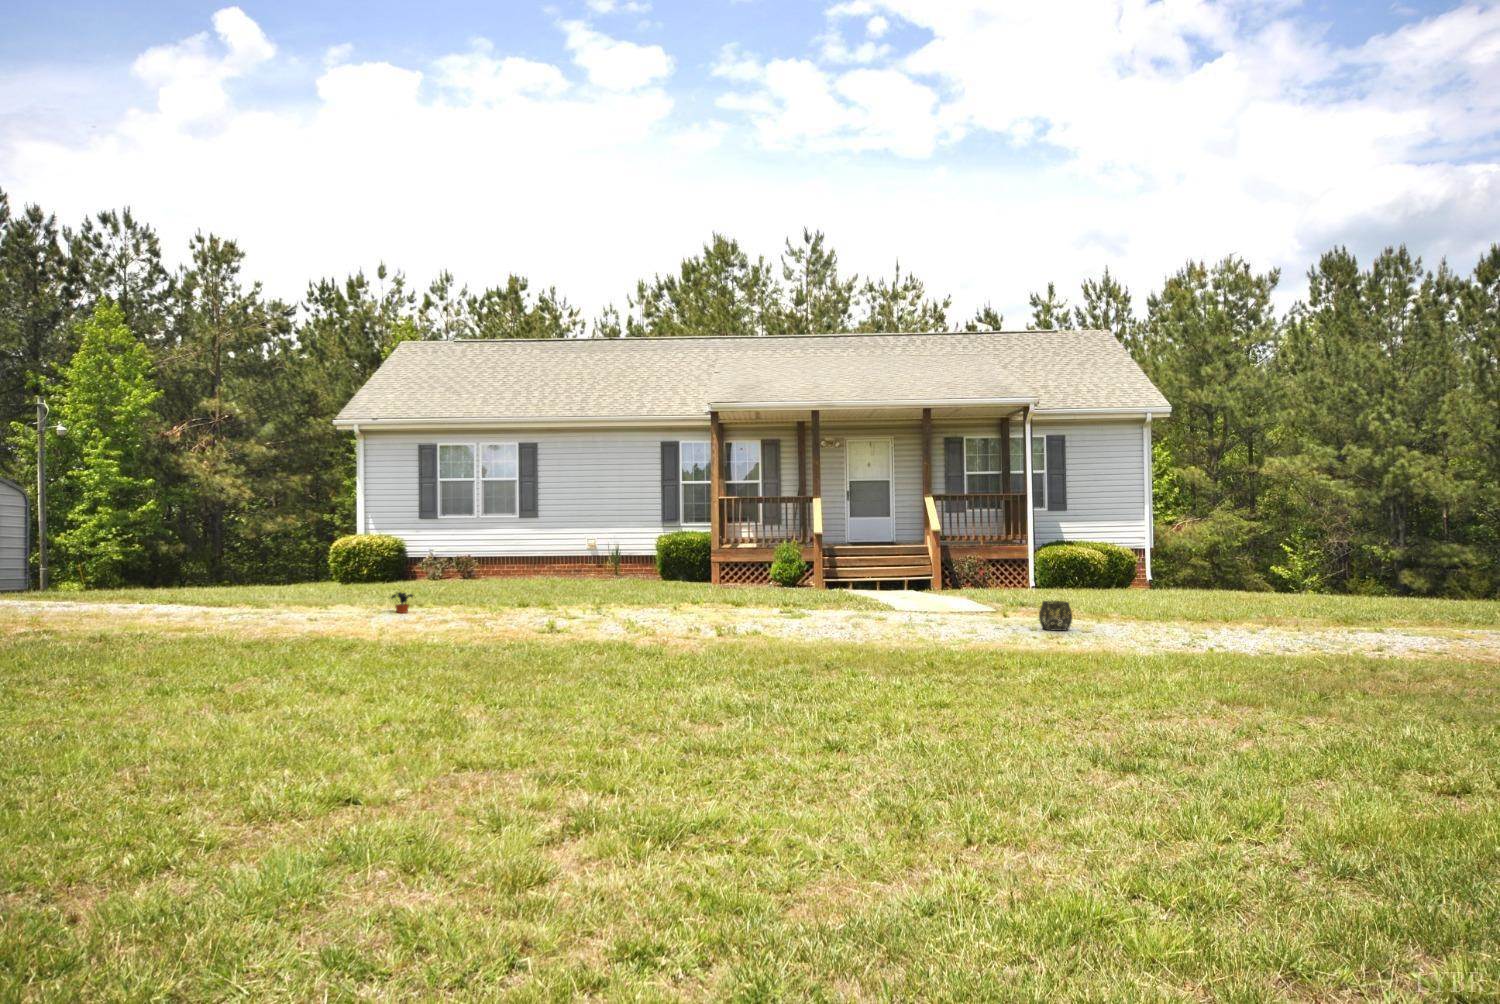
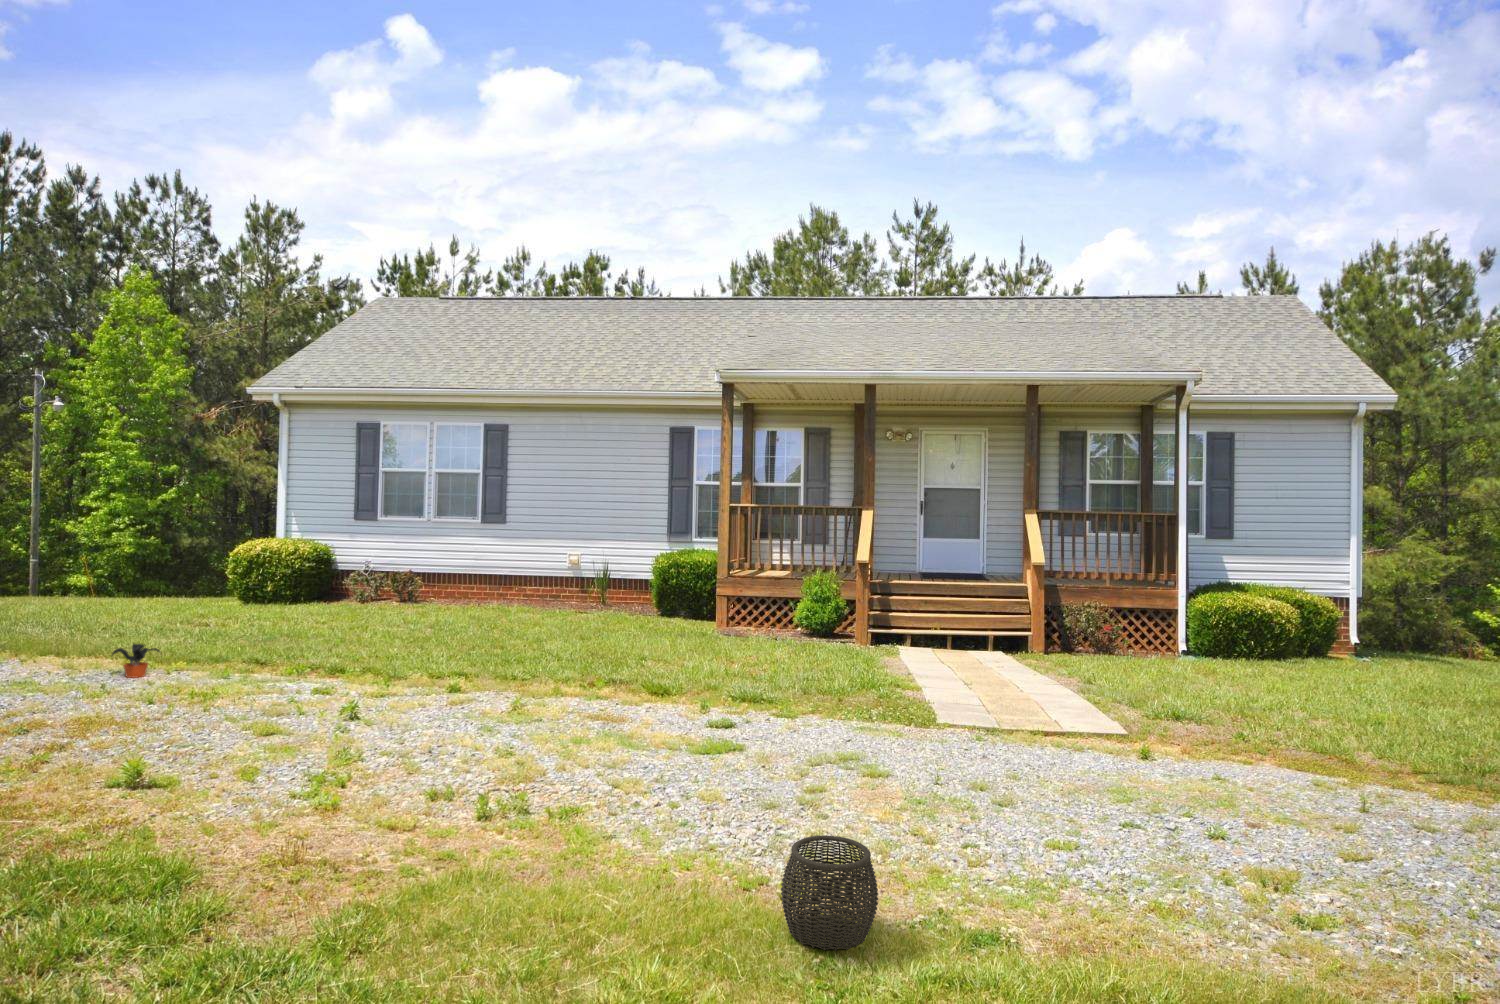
woven basket: present [1039,601,1072,631] -> present [781,835,878,951]

